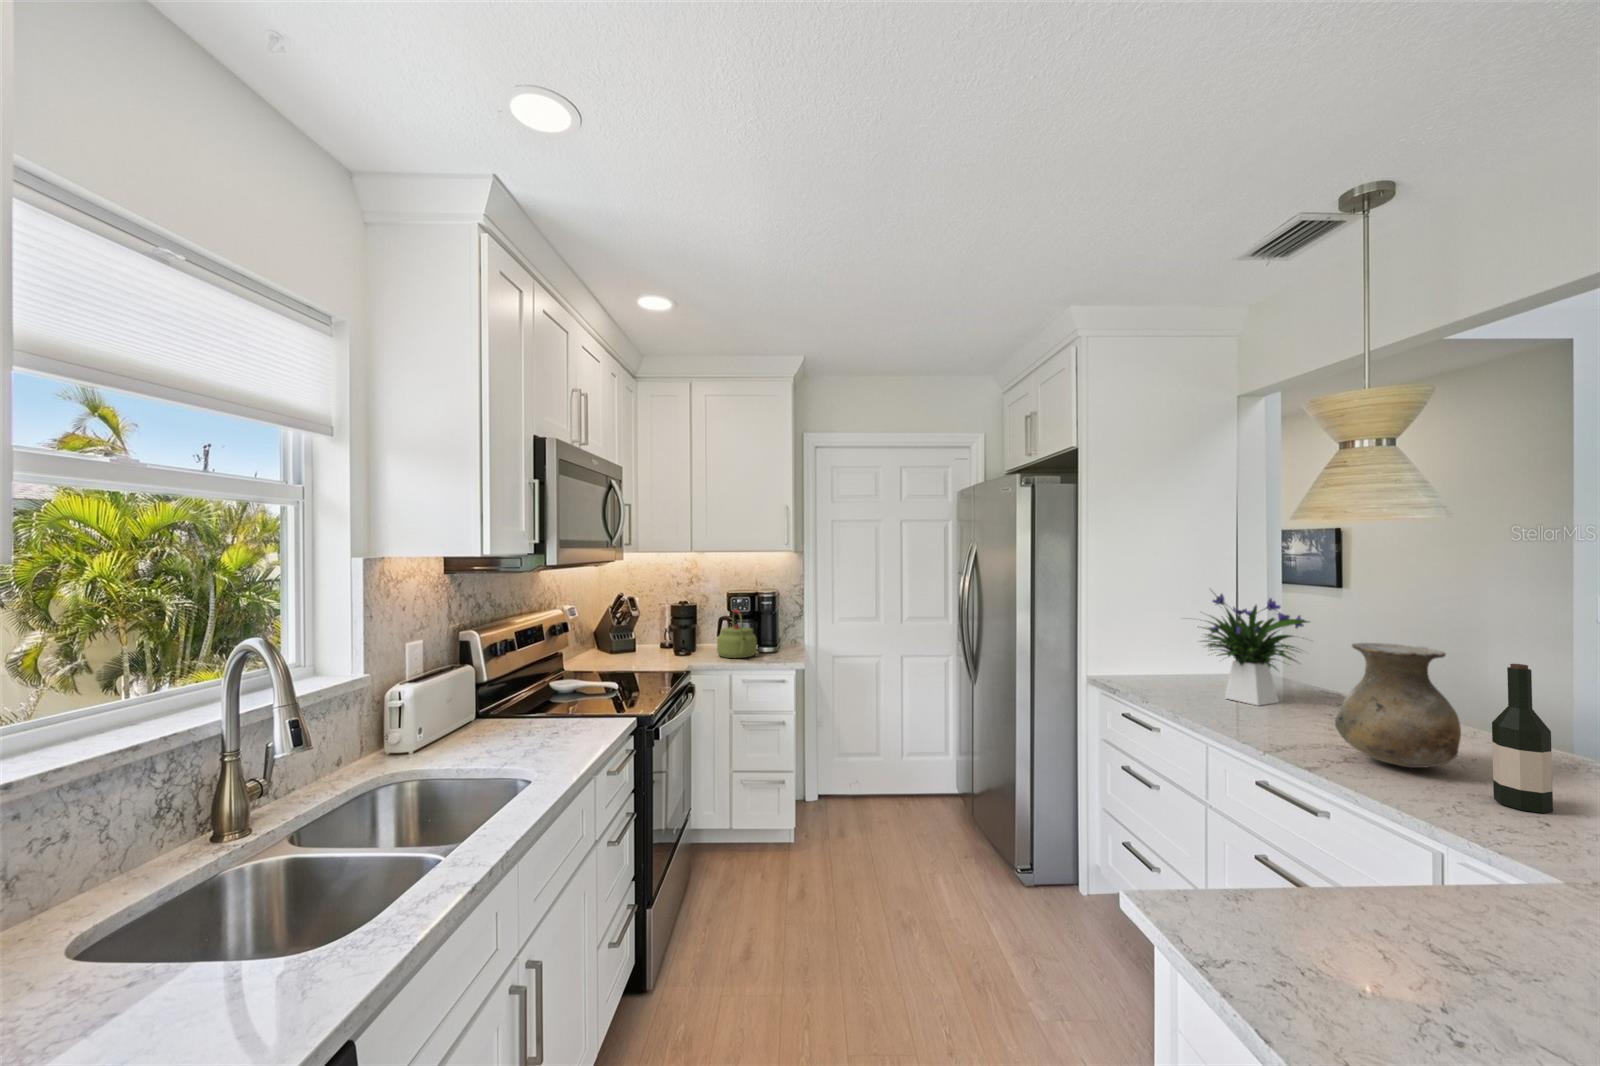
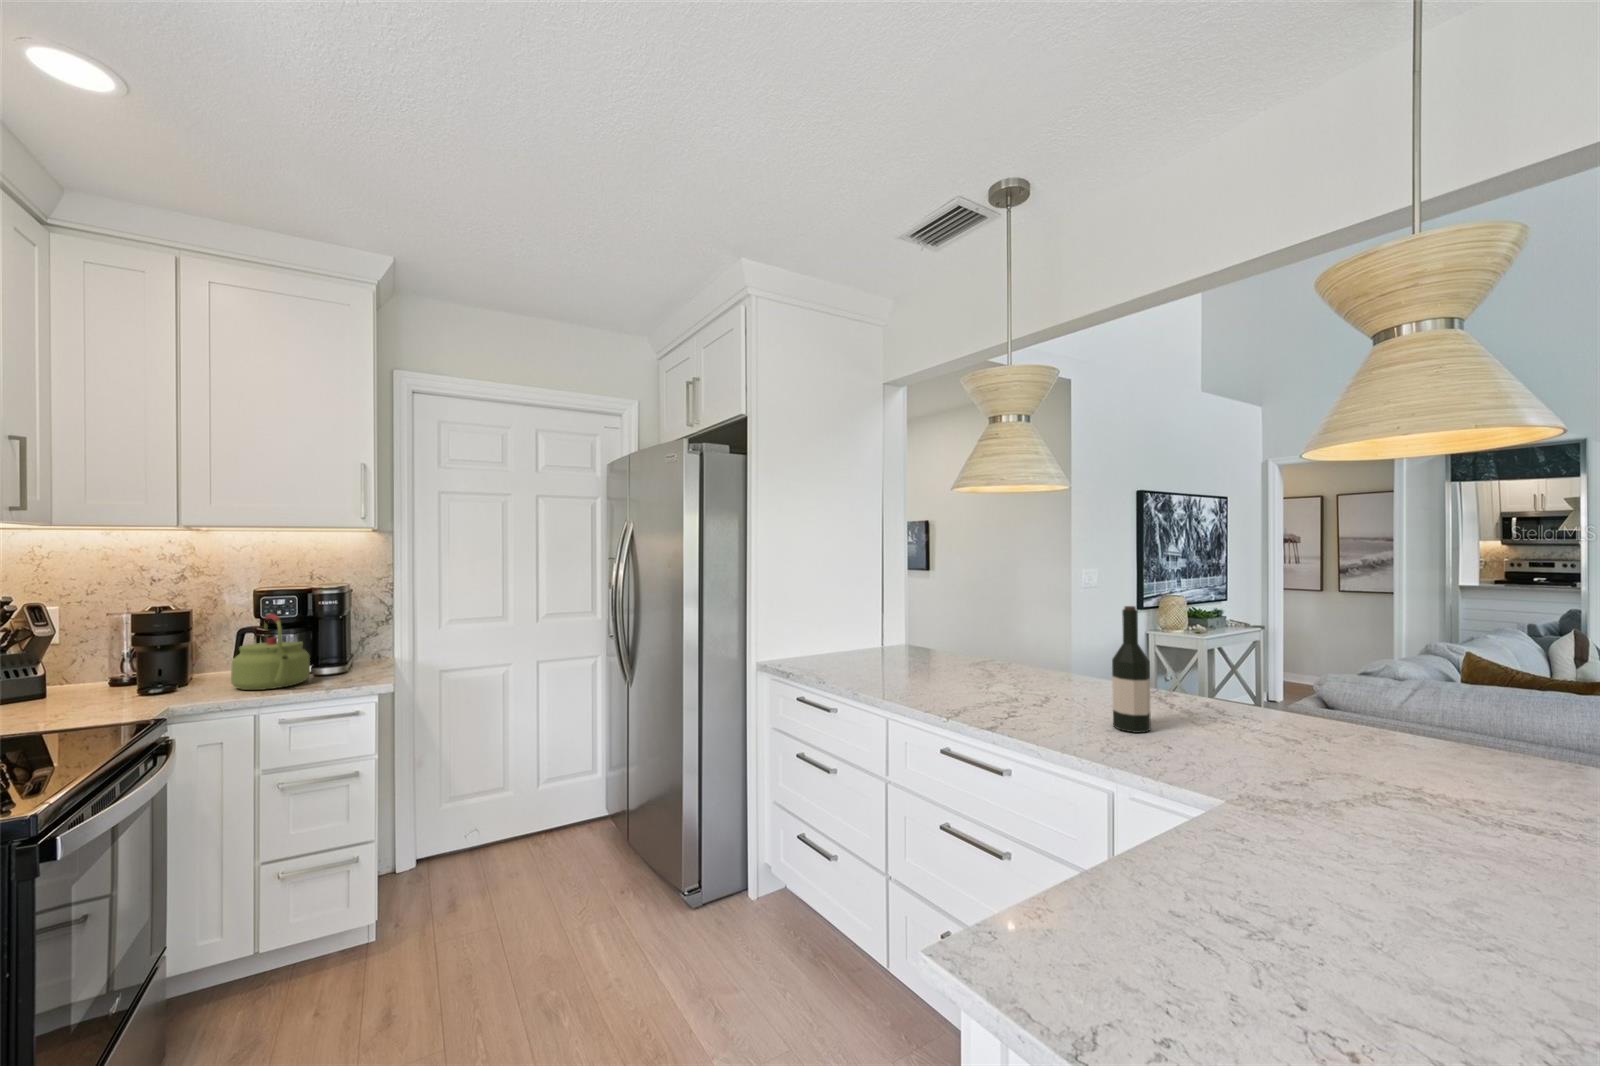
flower arrangement: present [1204,594,1310,706] -> none [847,561,952,672]
vase: present [1335,643,1461,768] -> none [992,599,1081,710]

